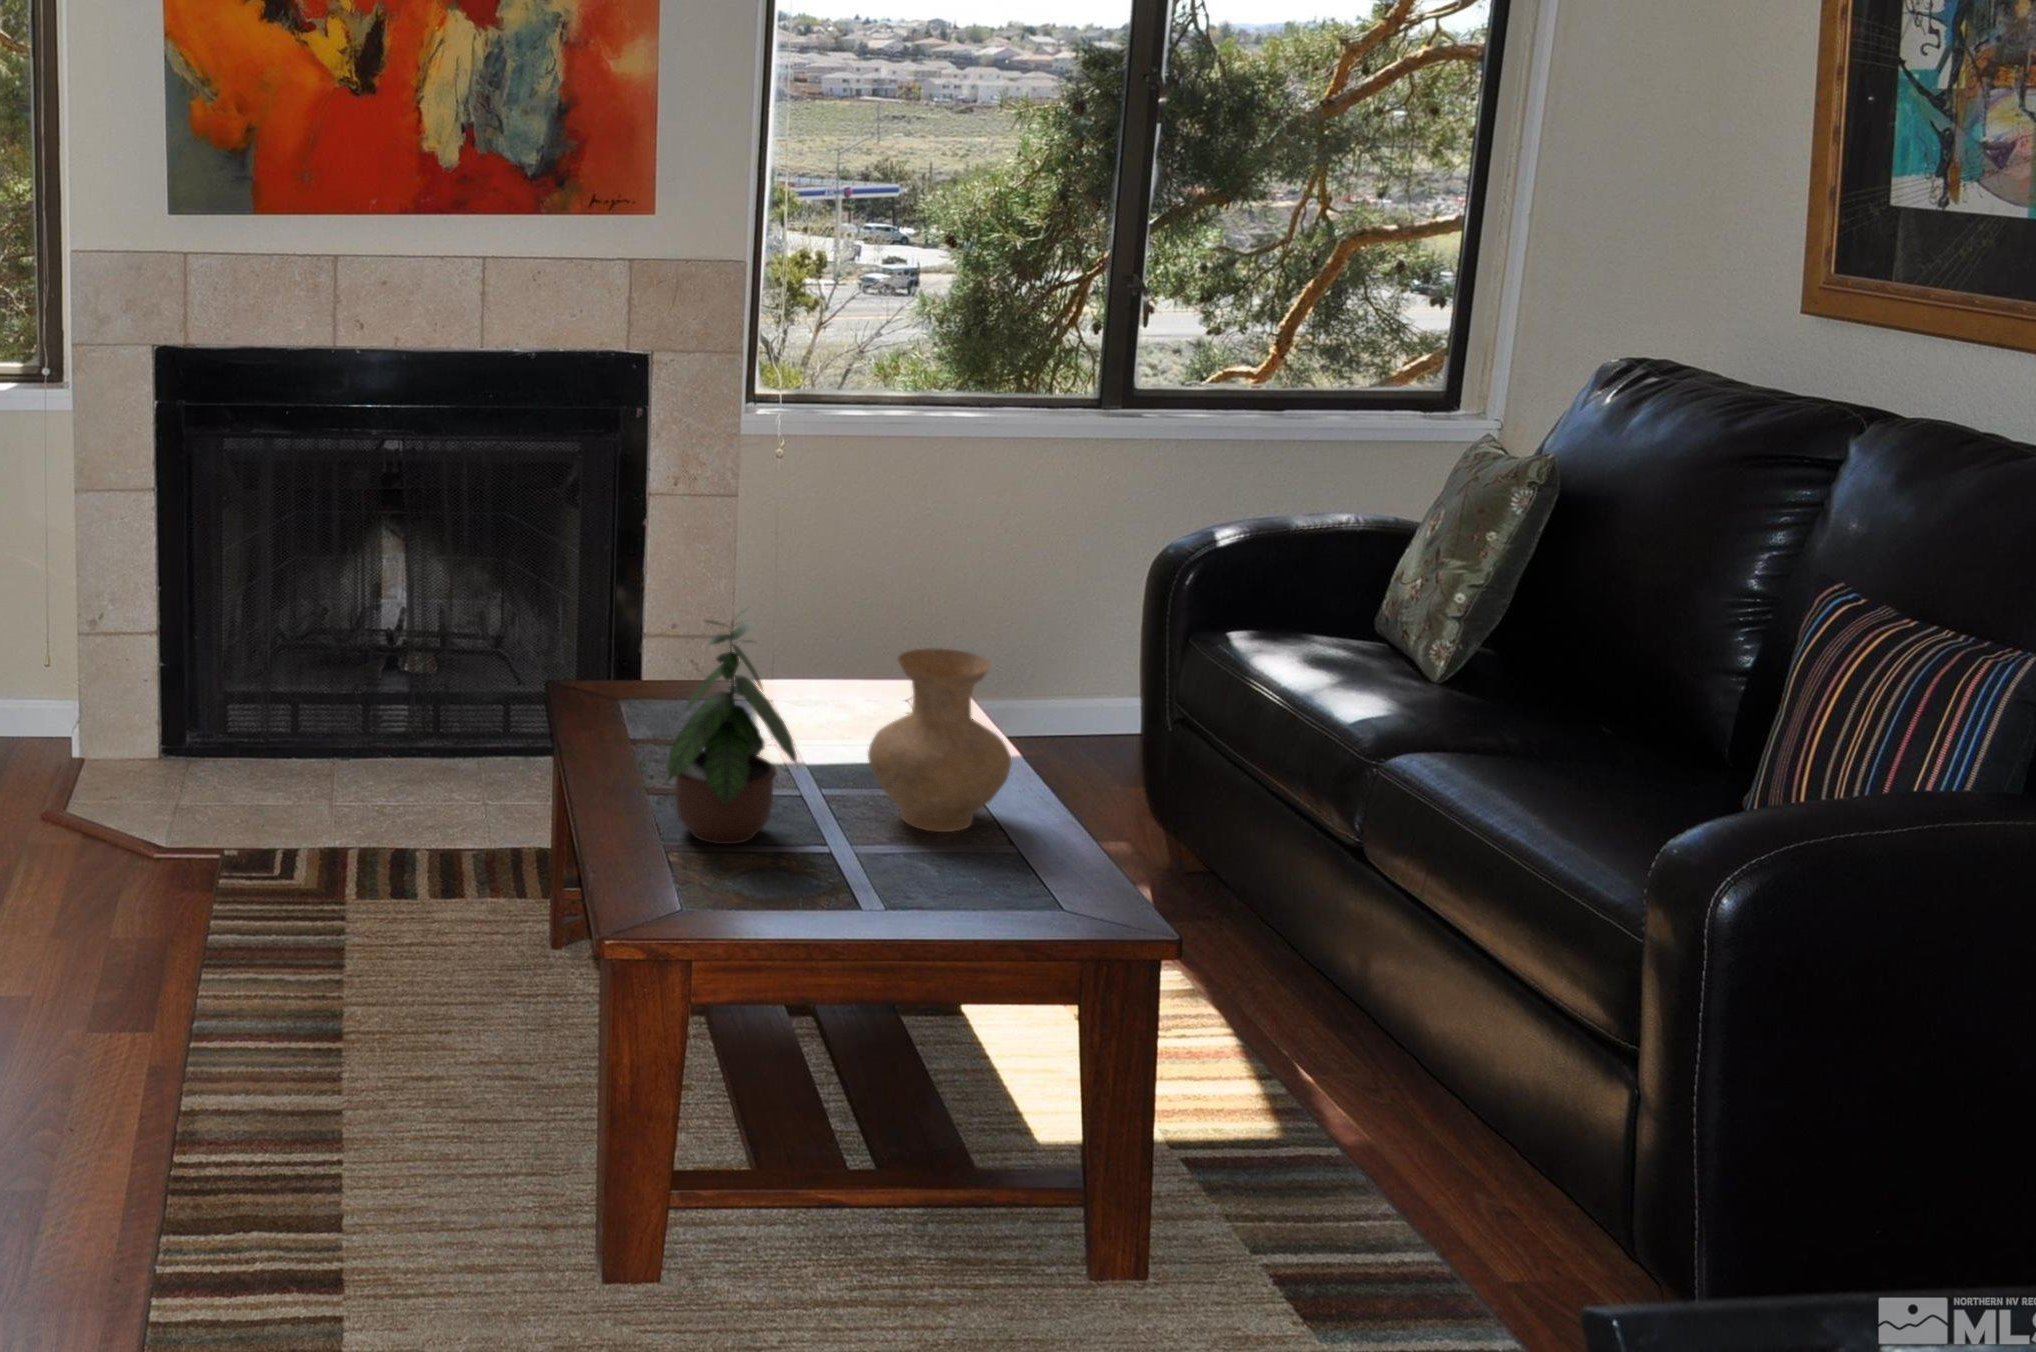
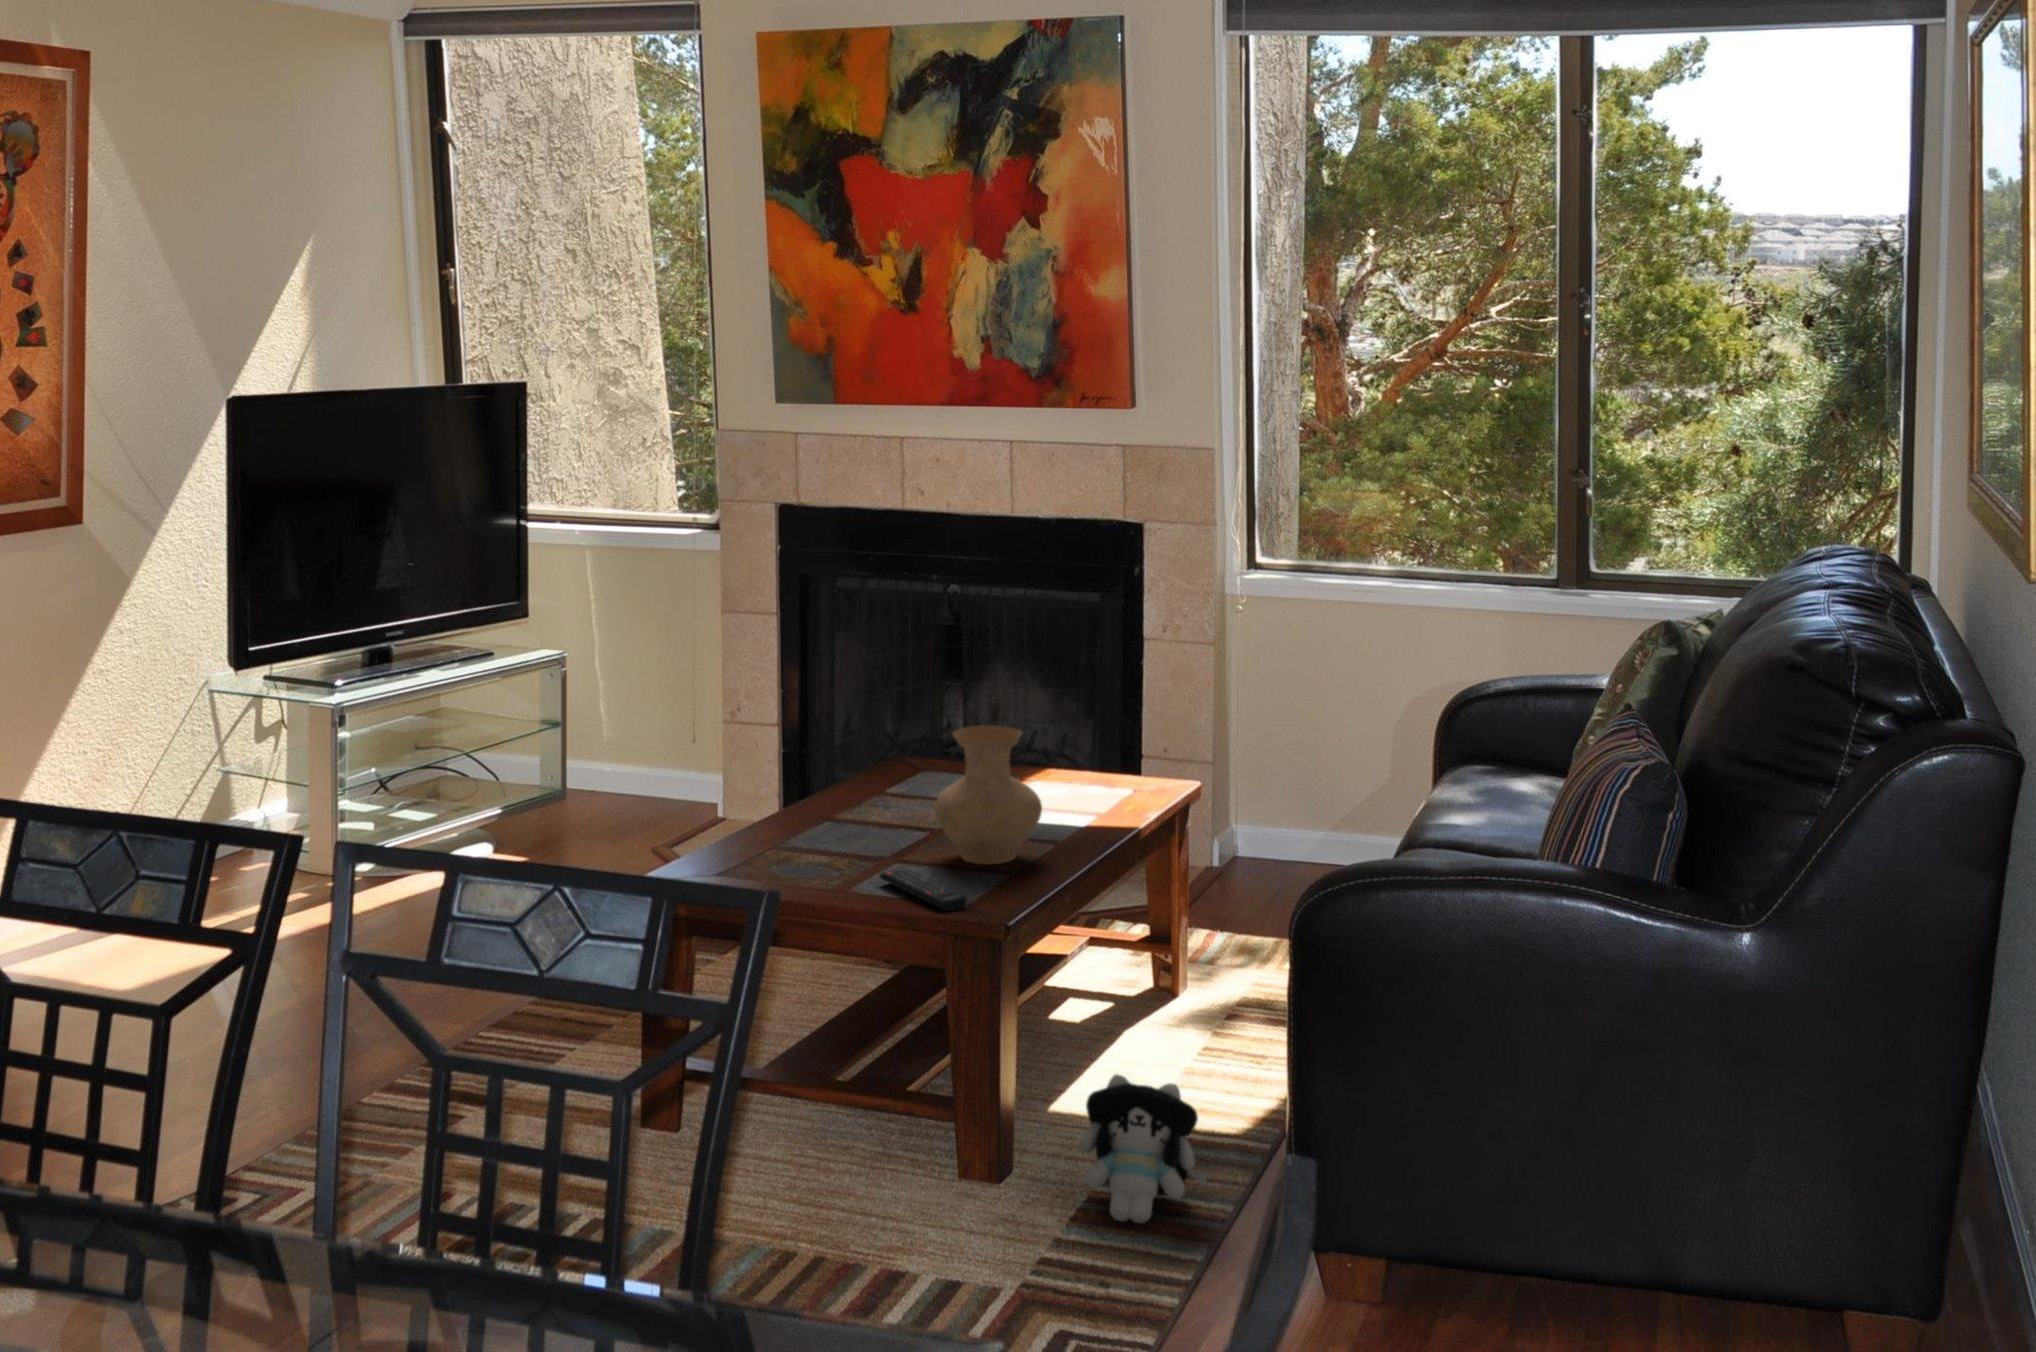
potted plant: present [667,611,797,844] -> none [773,677,877,853]
remote control: none [905,859,1075,918] -> present [880,869,967,911]
plush toy: none [1253,1090,1412,1281] -> present [1080,1074,1208,1223]

